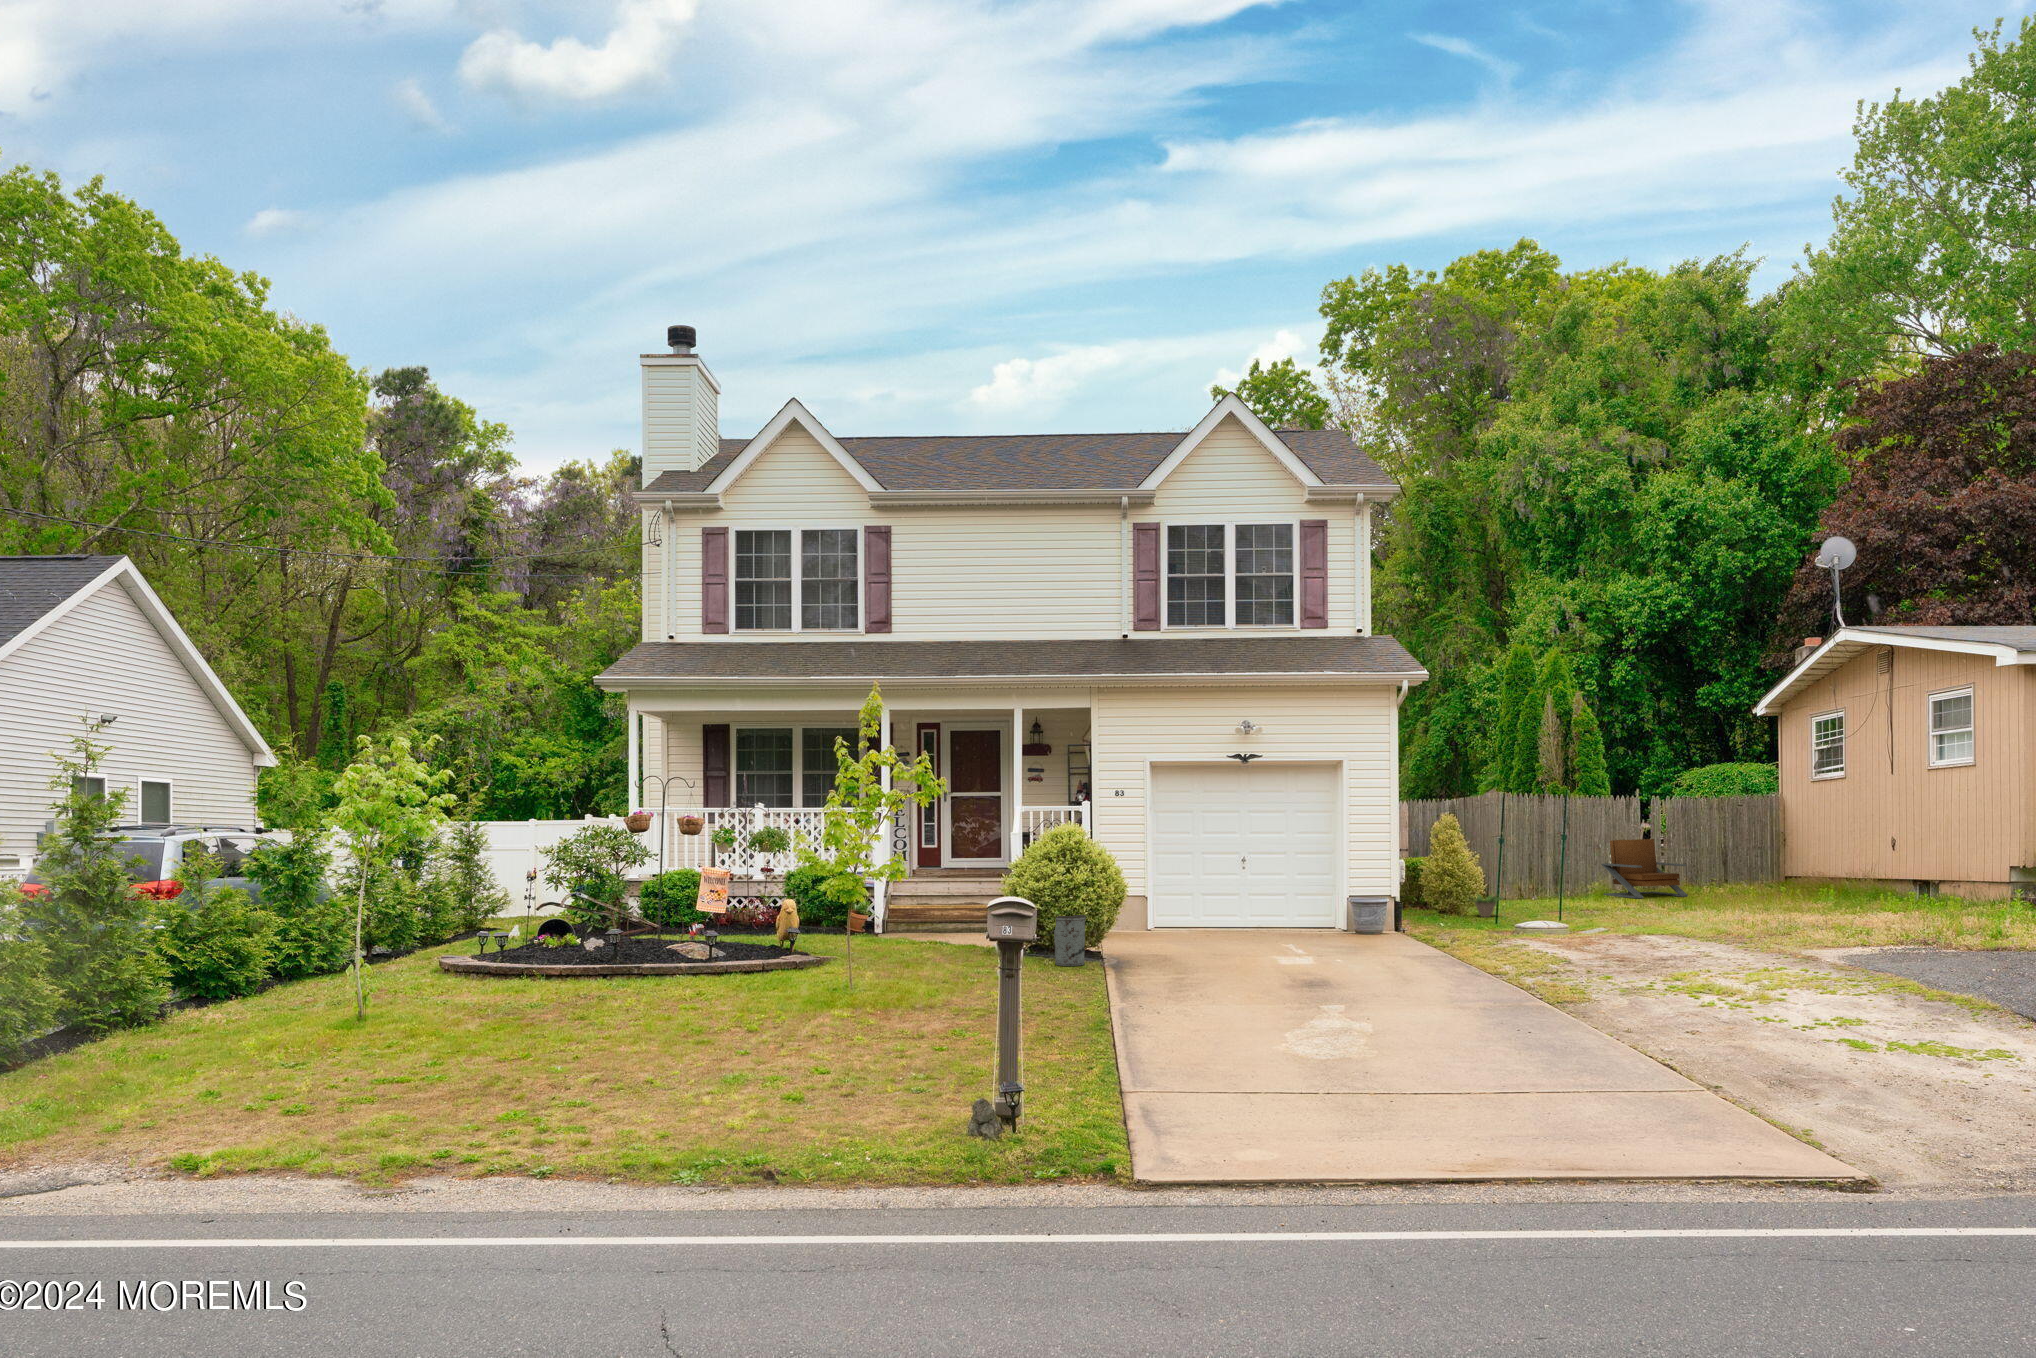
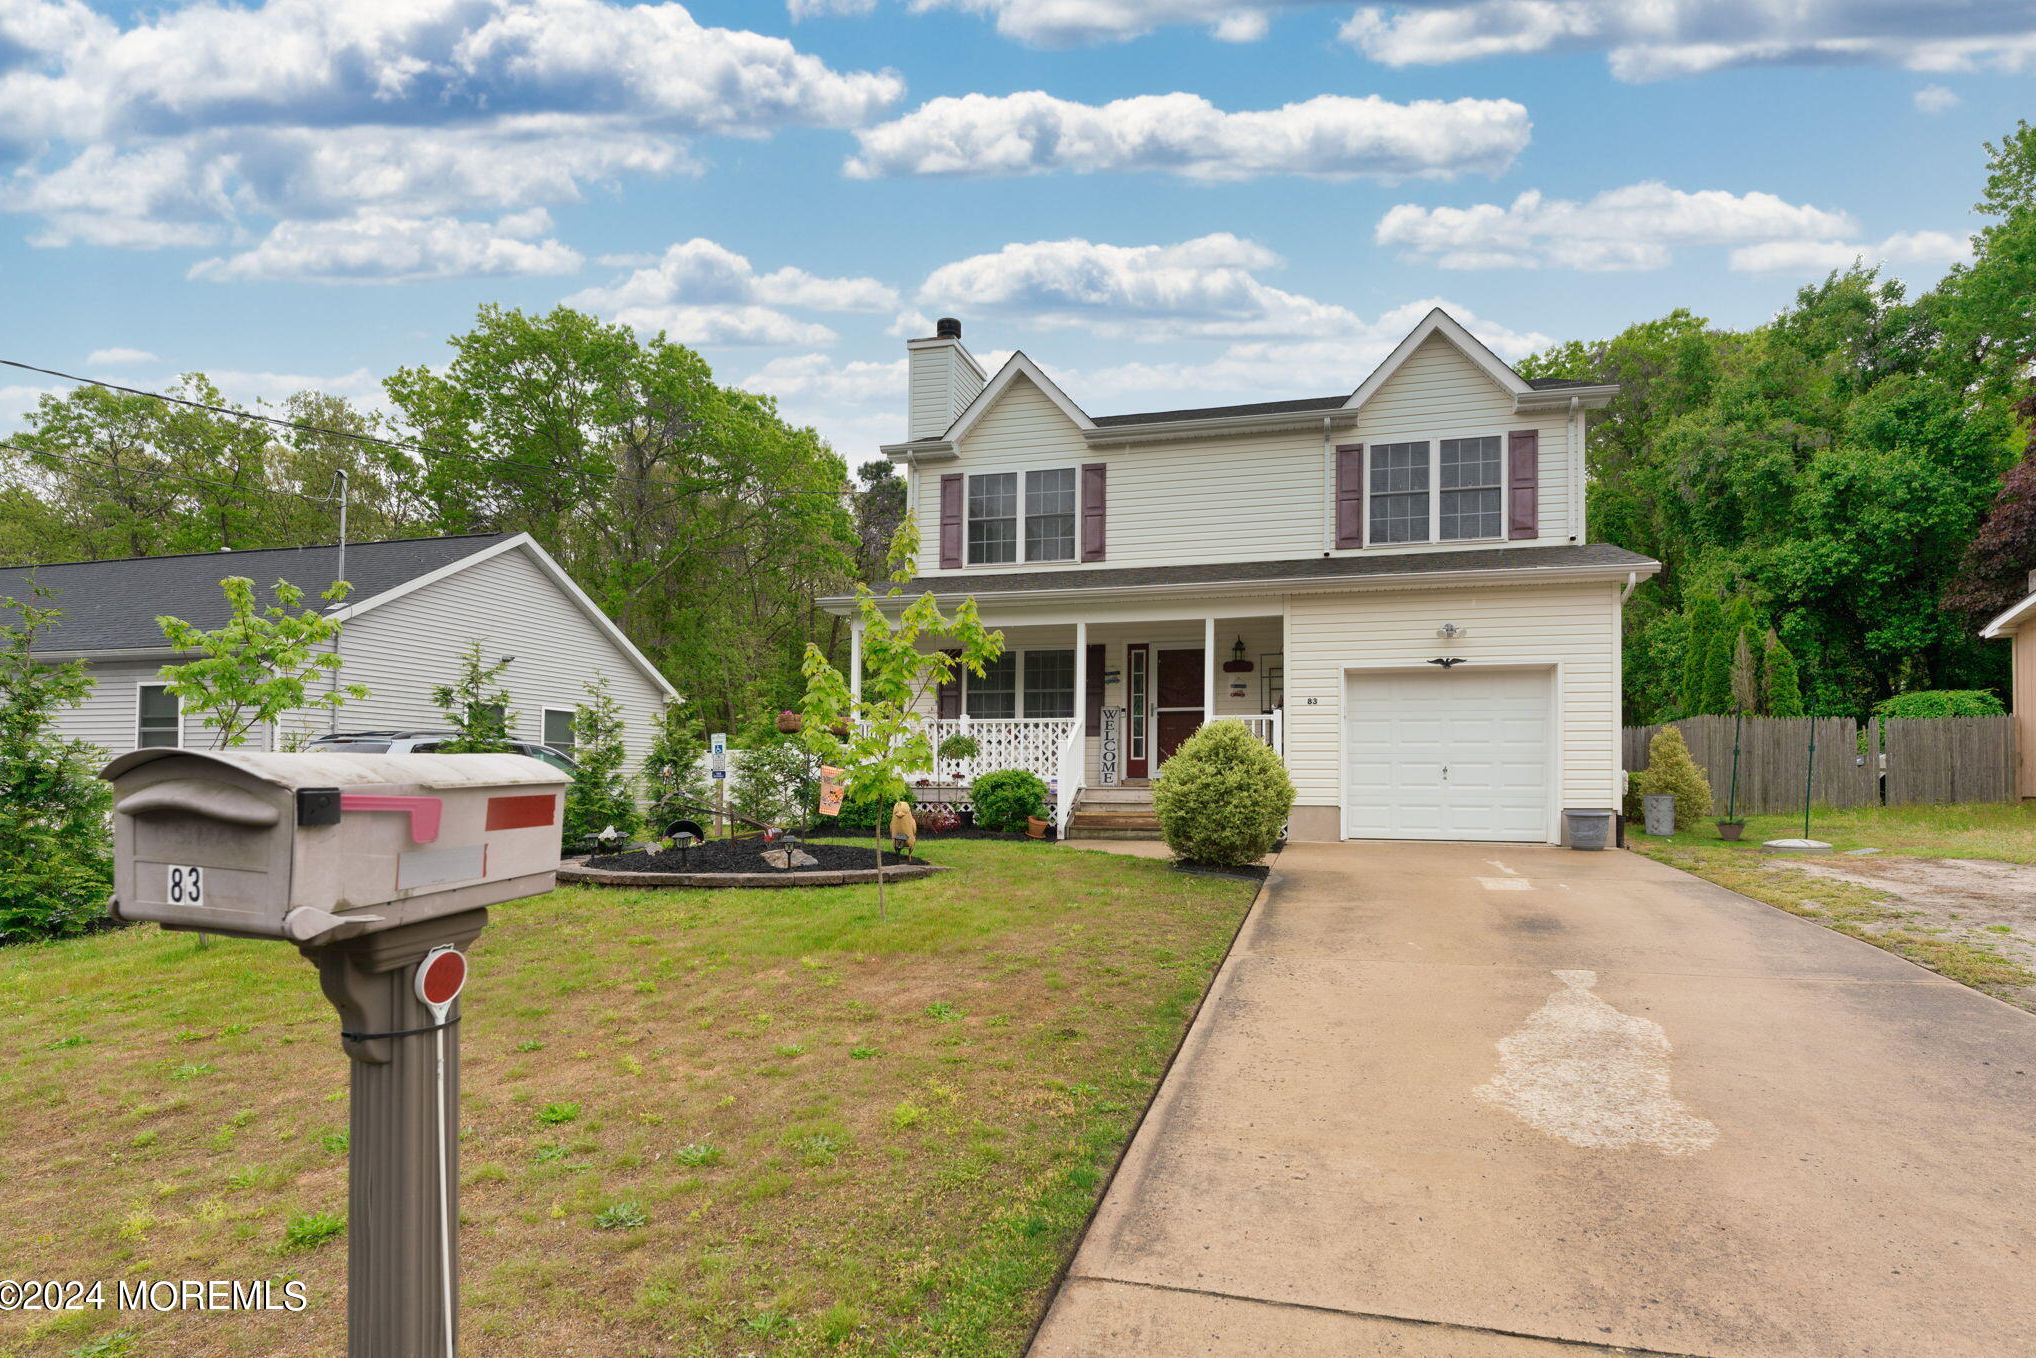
lounge chair: present [1601,839,1688,898] -> none [1873,764,1990,828]
trash can: present [1054,915,1086,966] -> present [1643,793,1675,836]

